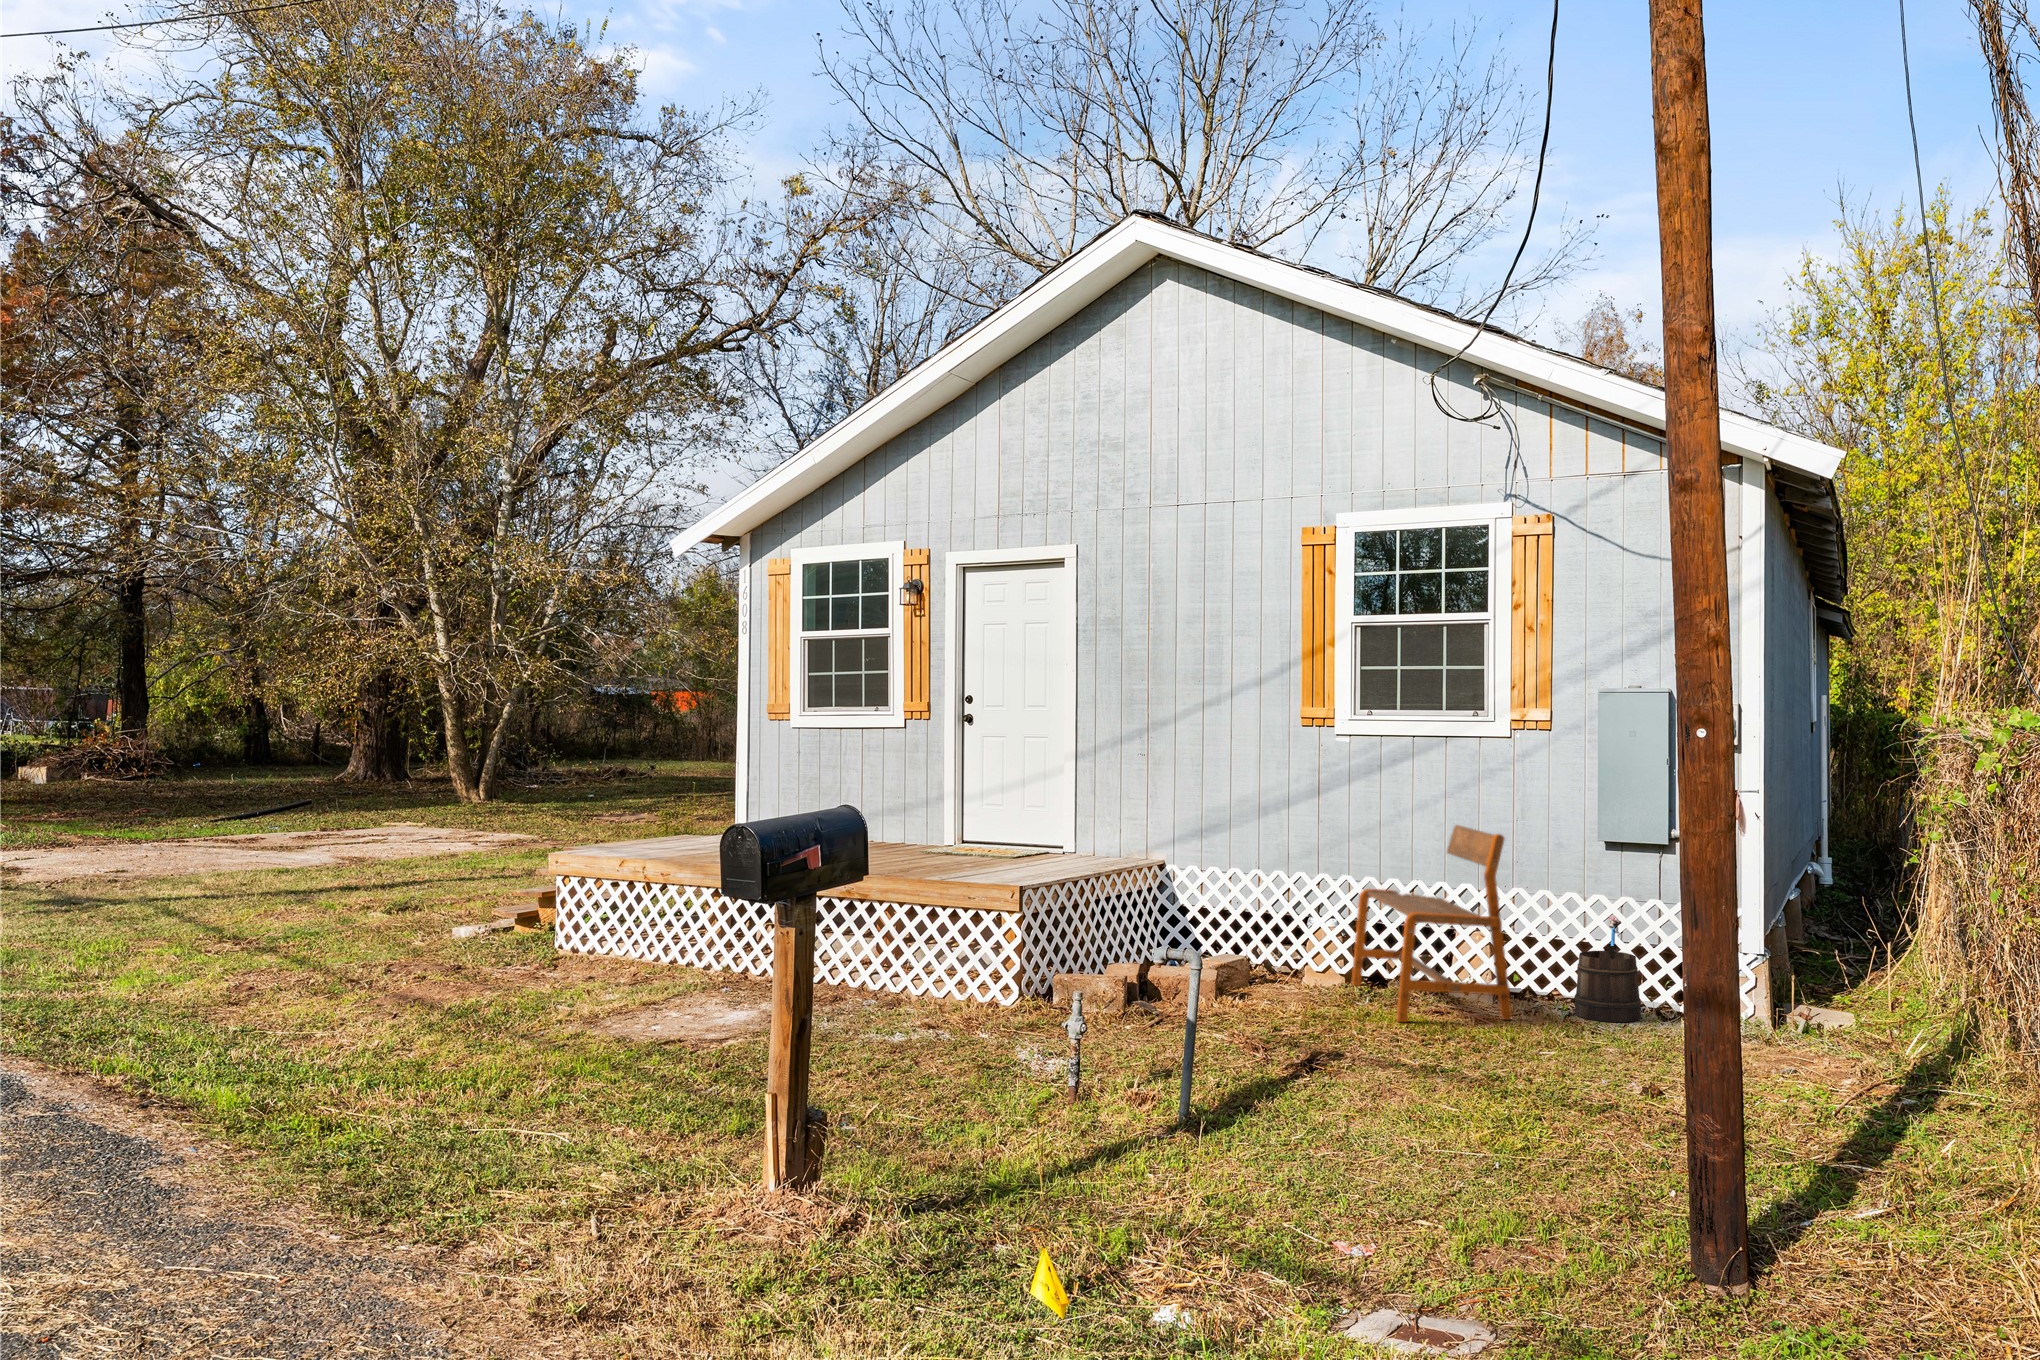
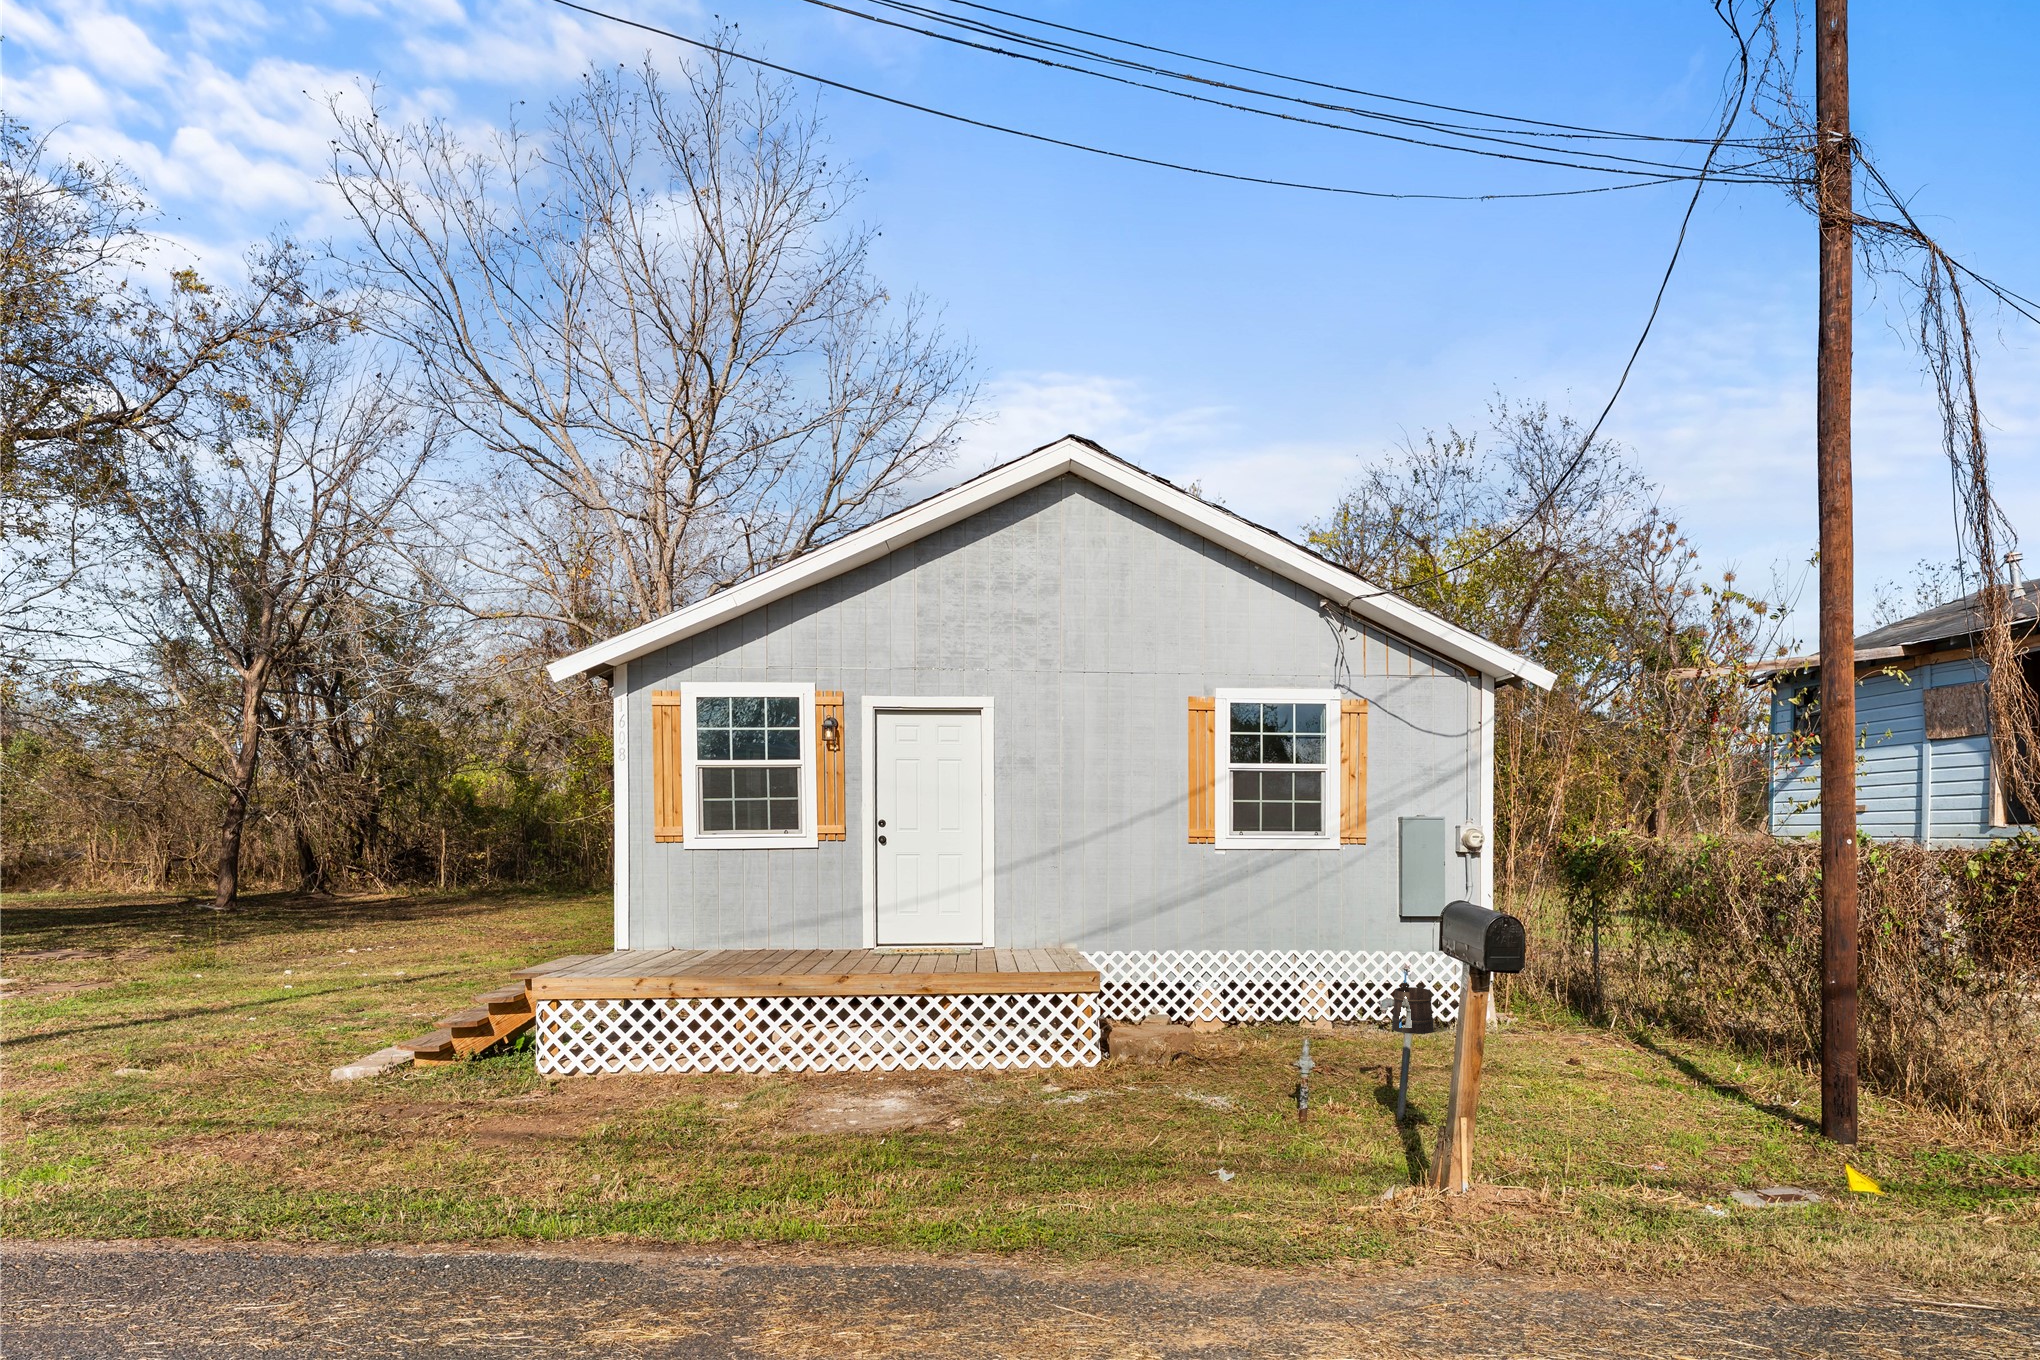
bench: present [1351,825,1512,1022] -> none [1236,906,1380,1049]

